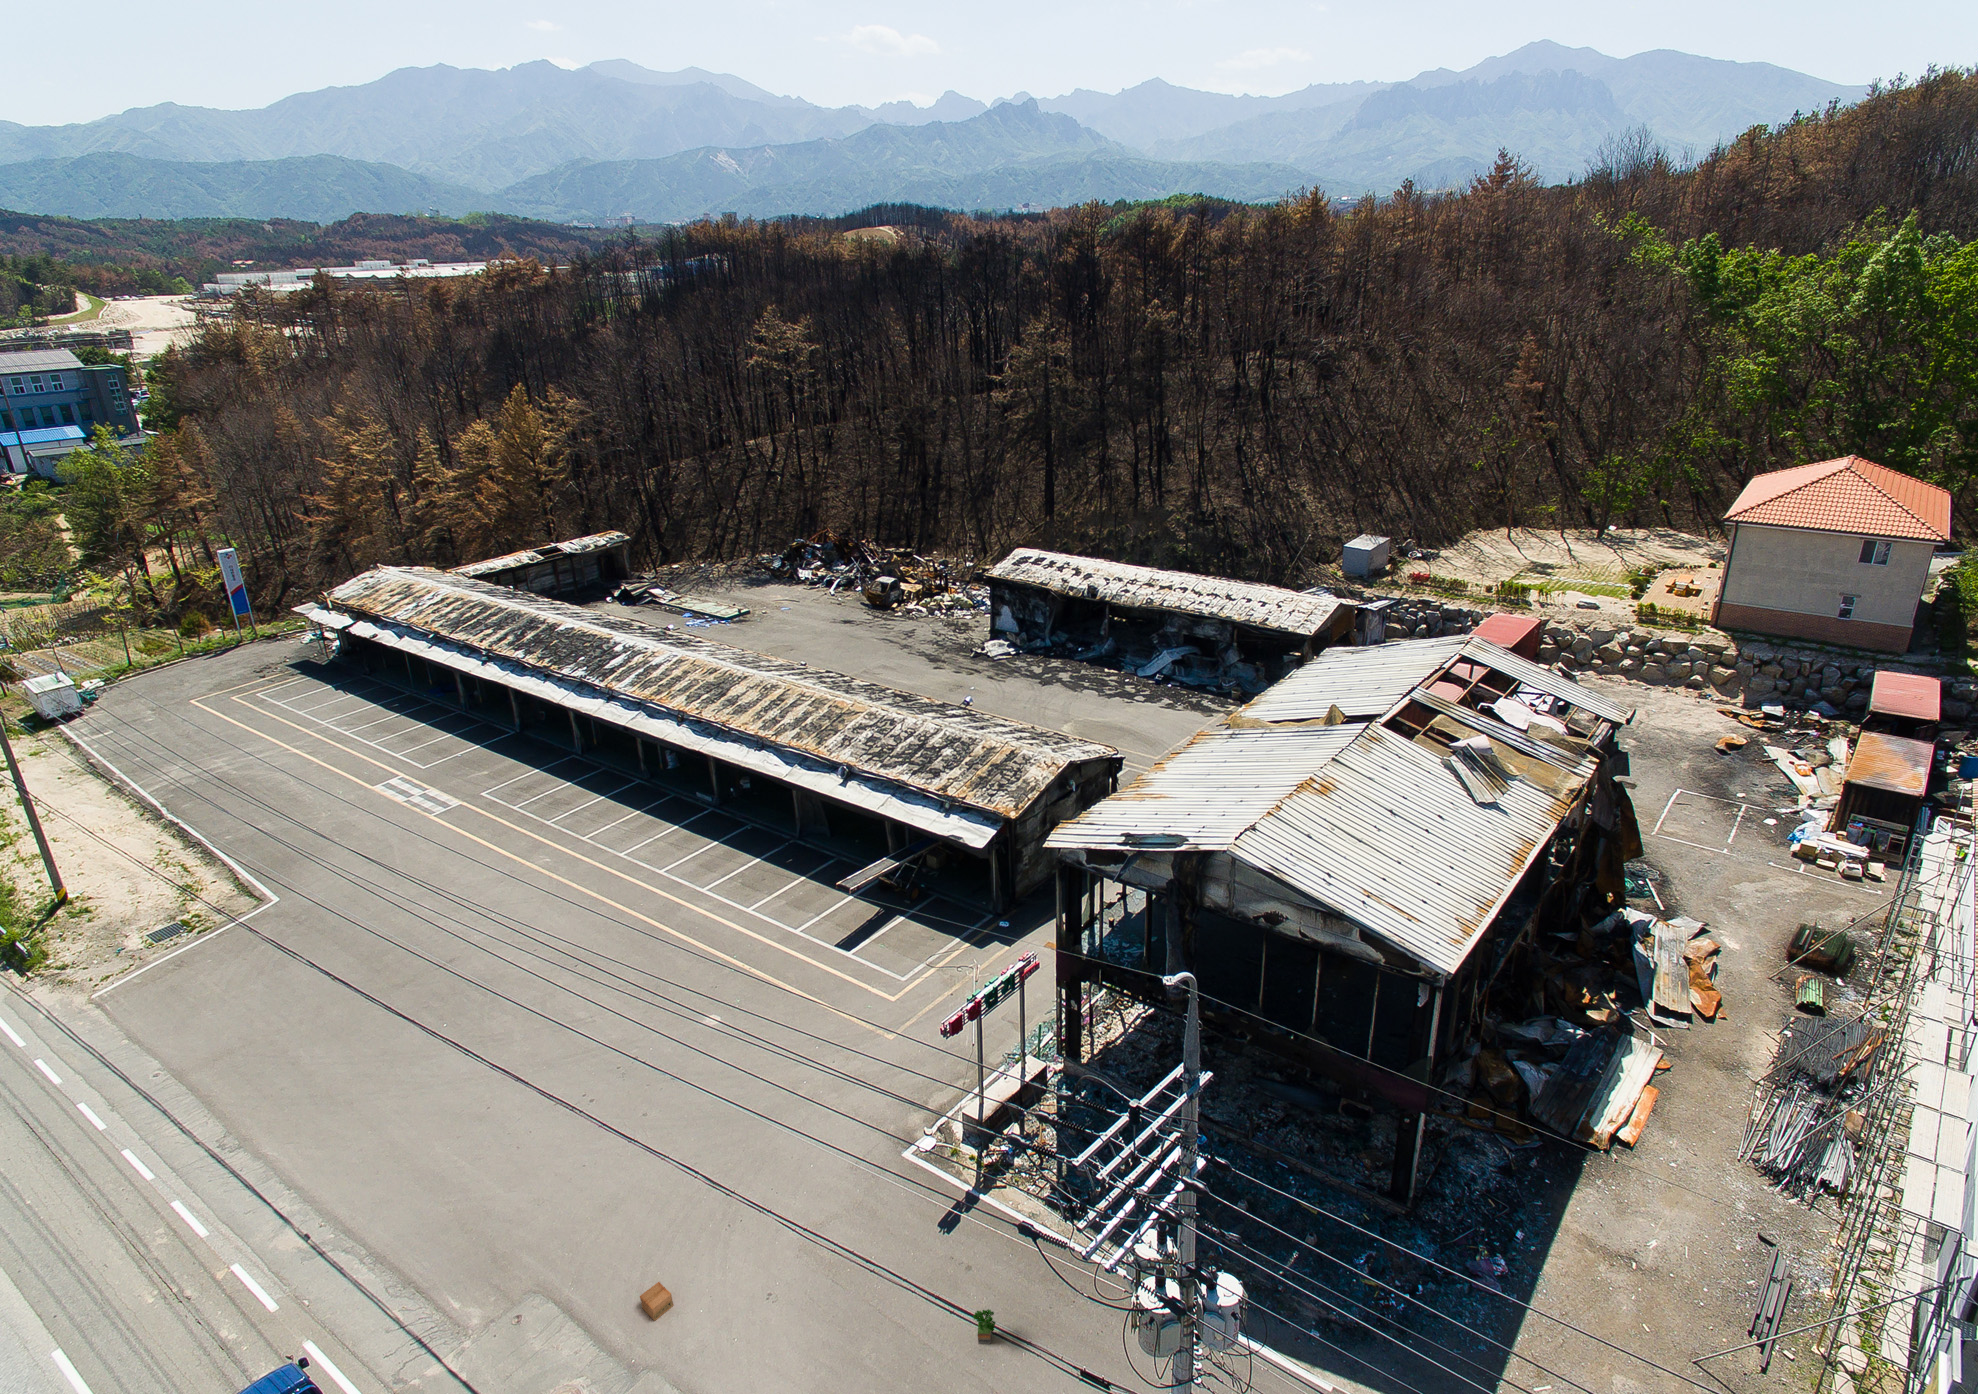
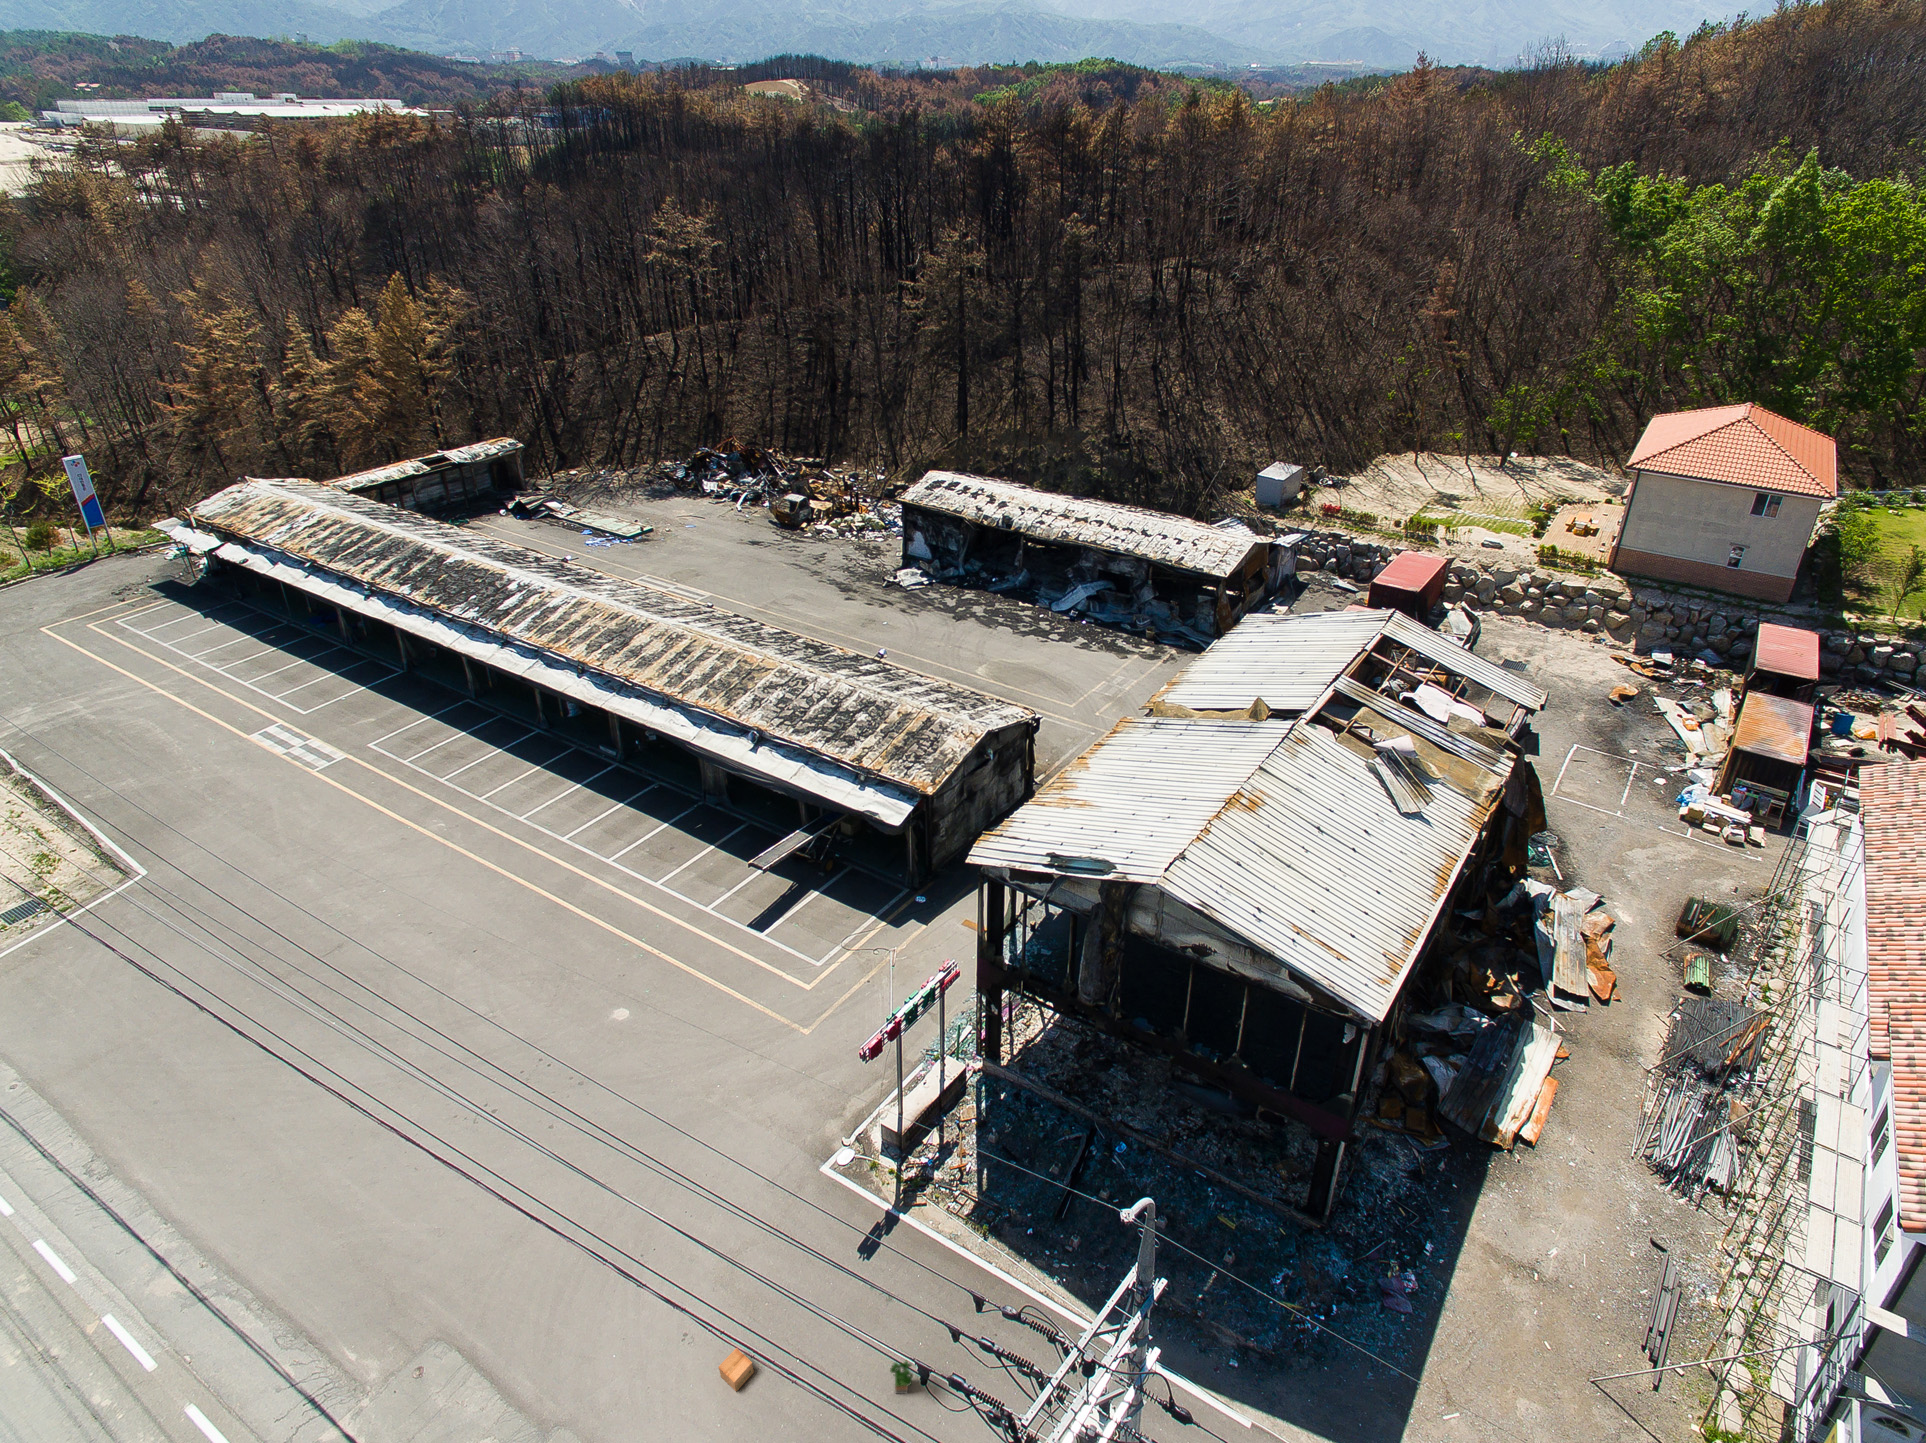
cardboard box: present [640,1282,674,1321] -> present [718,1348,754,1392]

